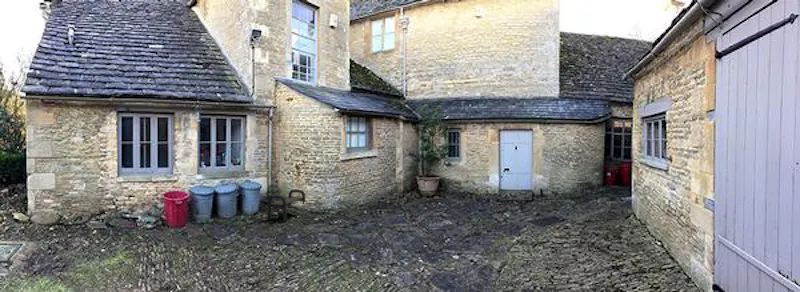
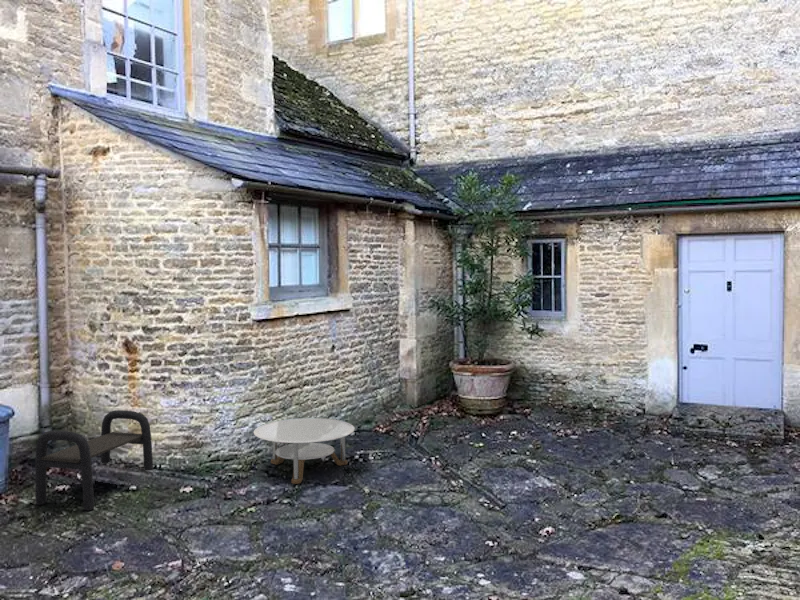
round table: none [341,194,376,216] -> present [254,418,355,484]

